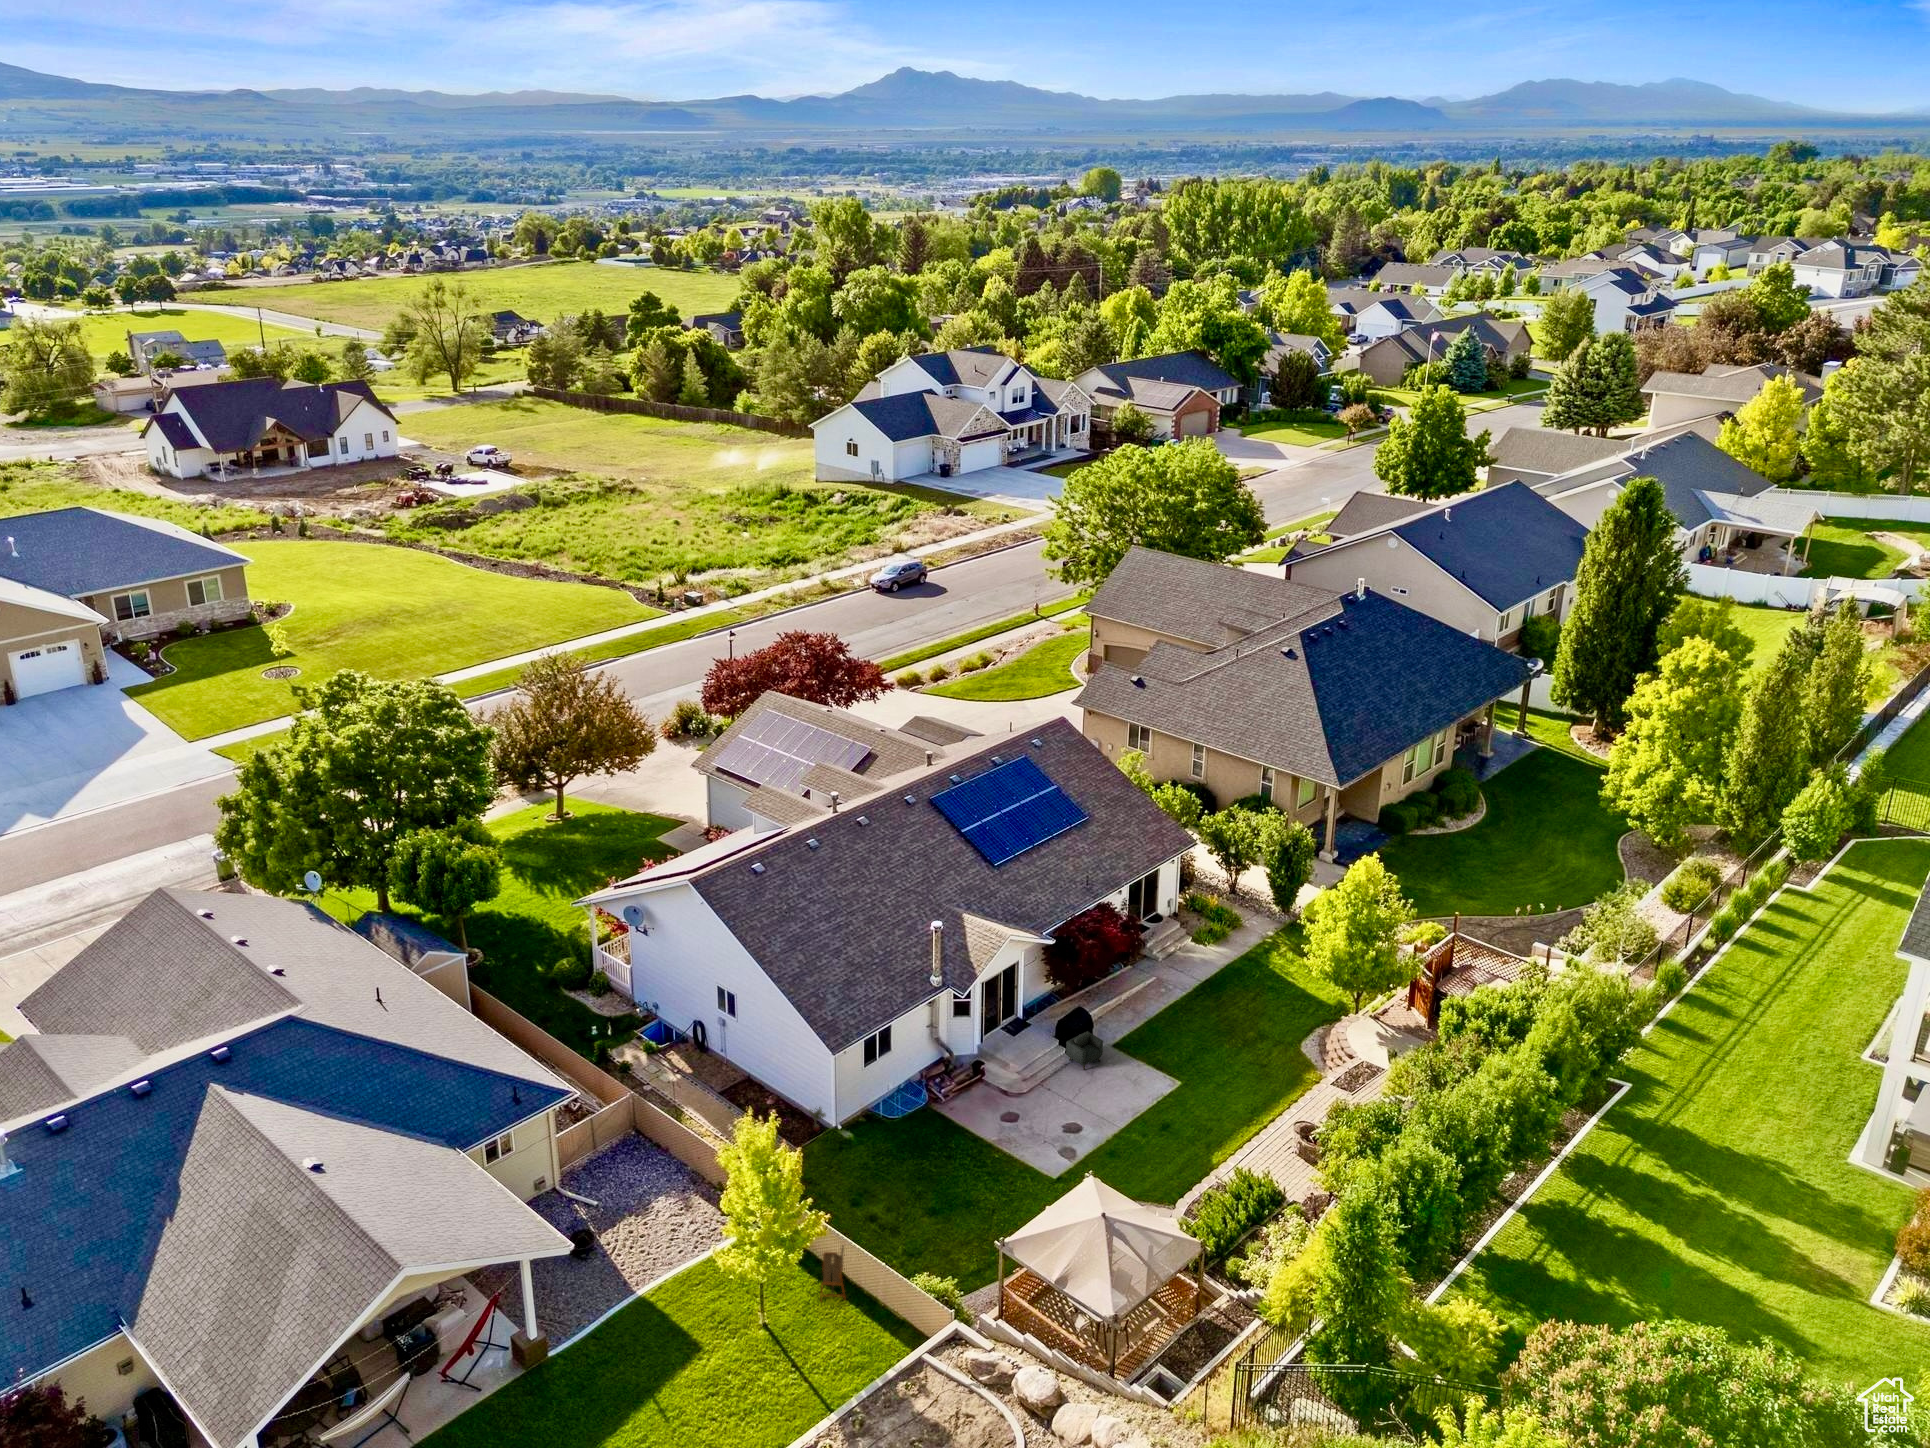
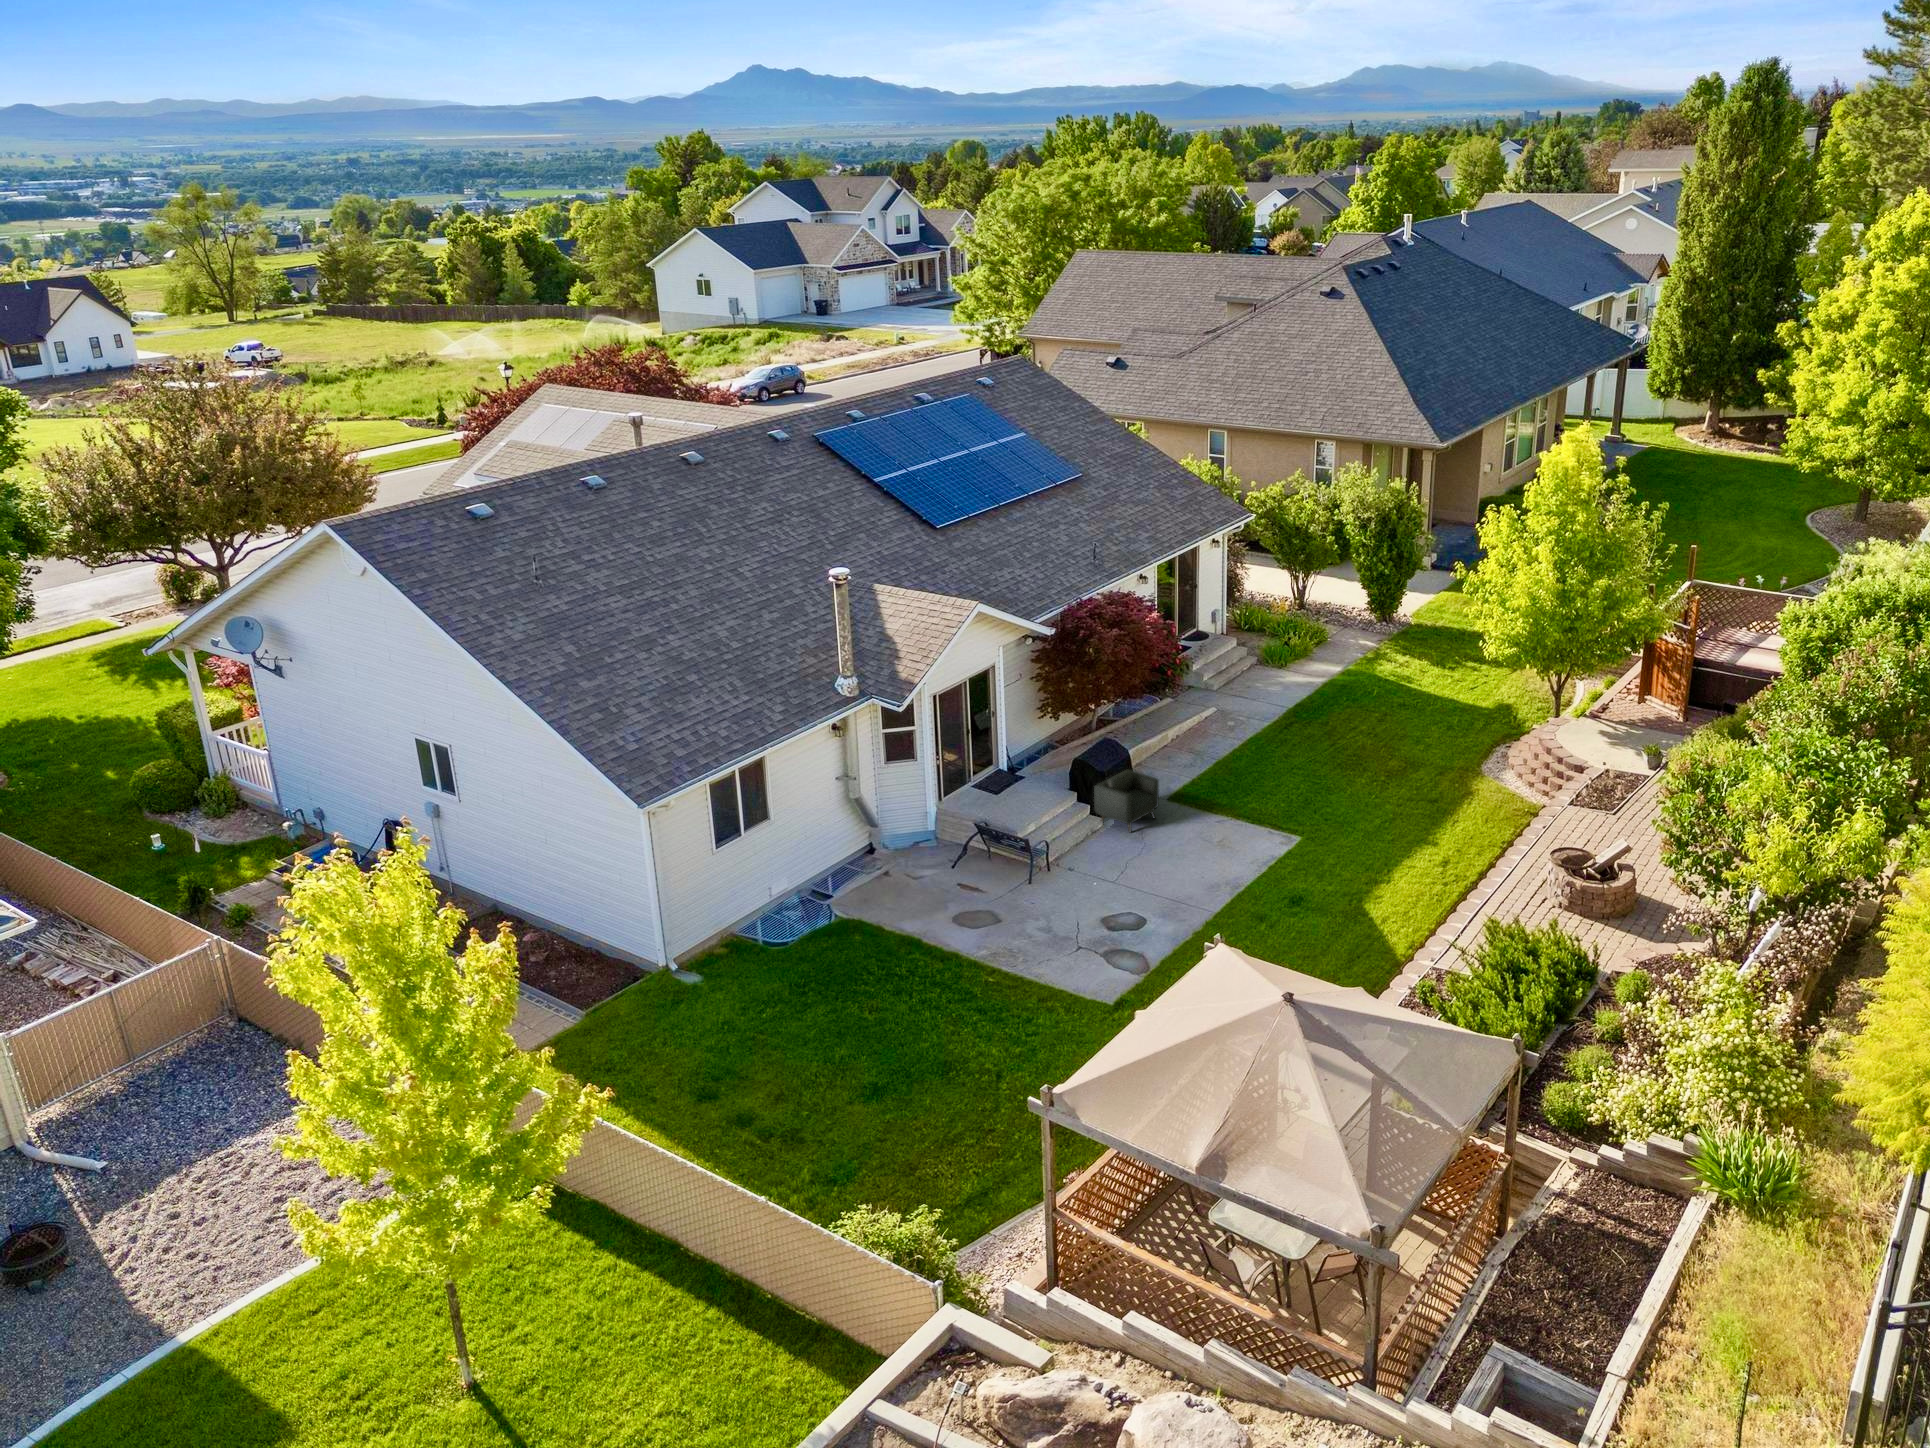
potted tree: present [809,1107,826,1131] -> none [606,921,643,977]
bench: present [820,1246,846,1301] -> none [613,1158,684,1312]

